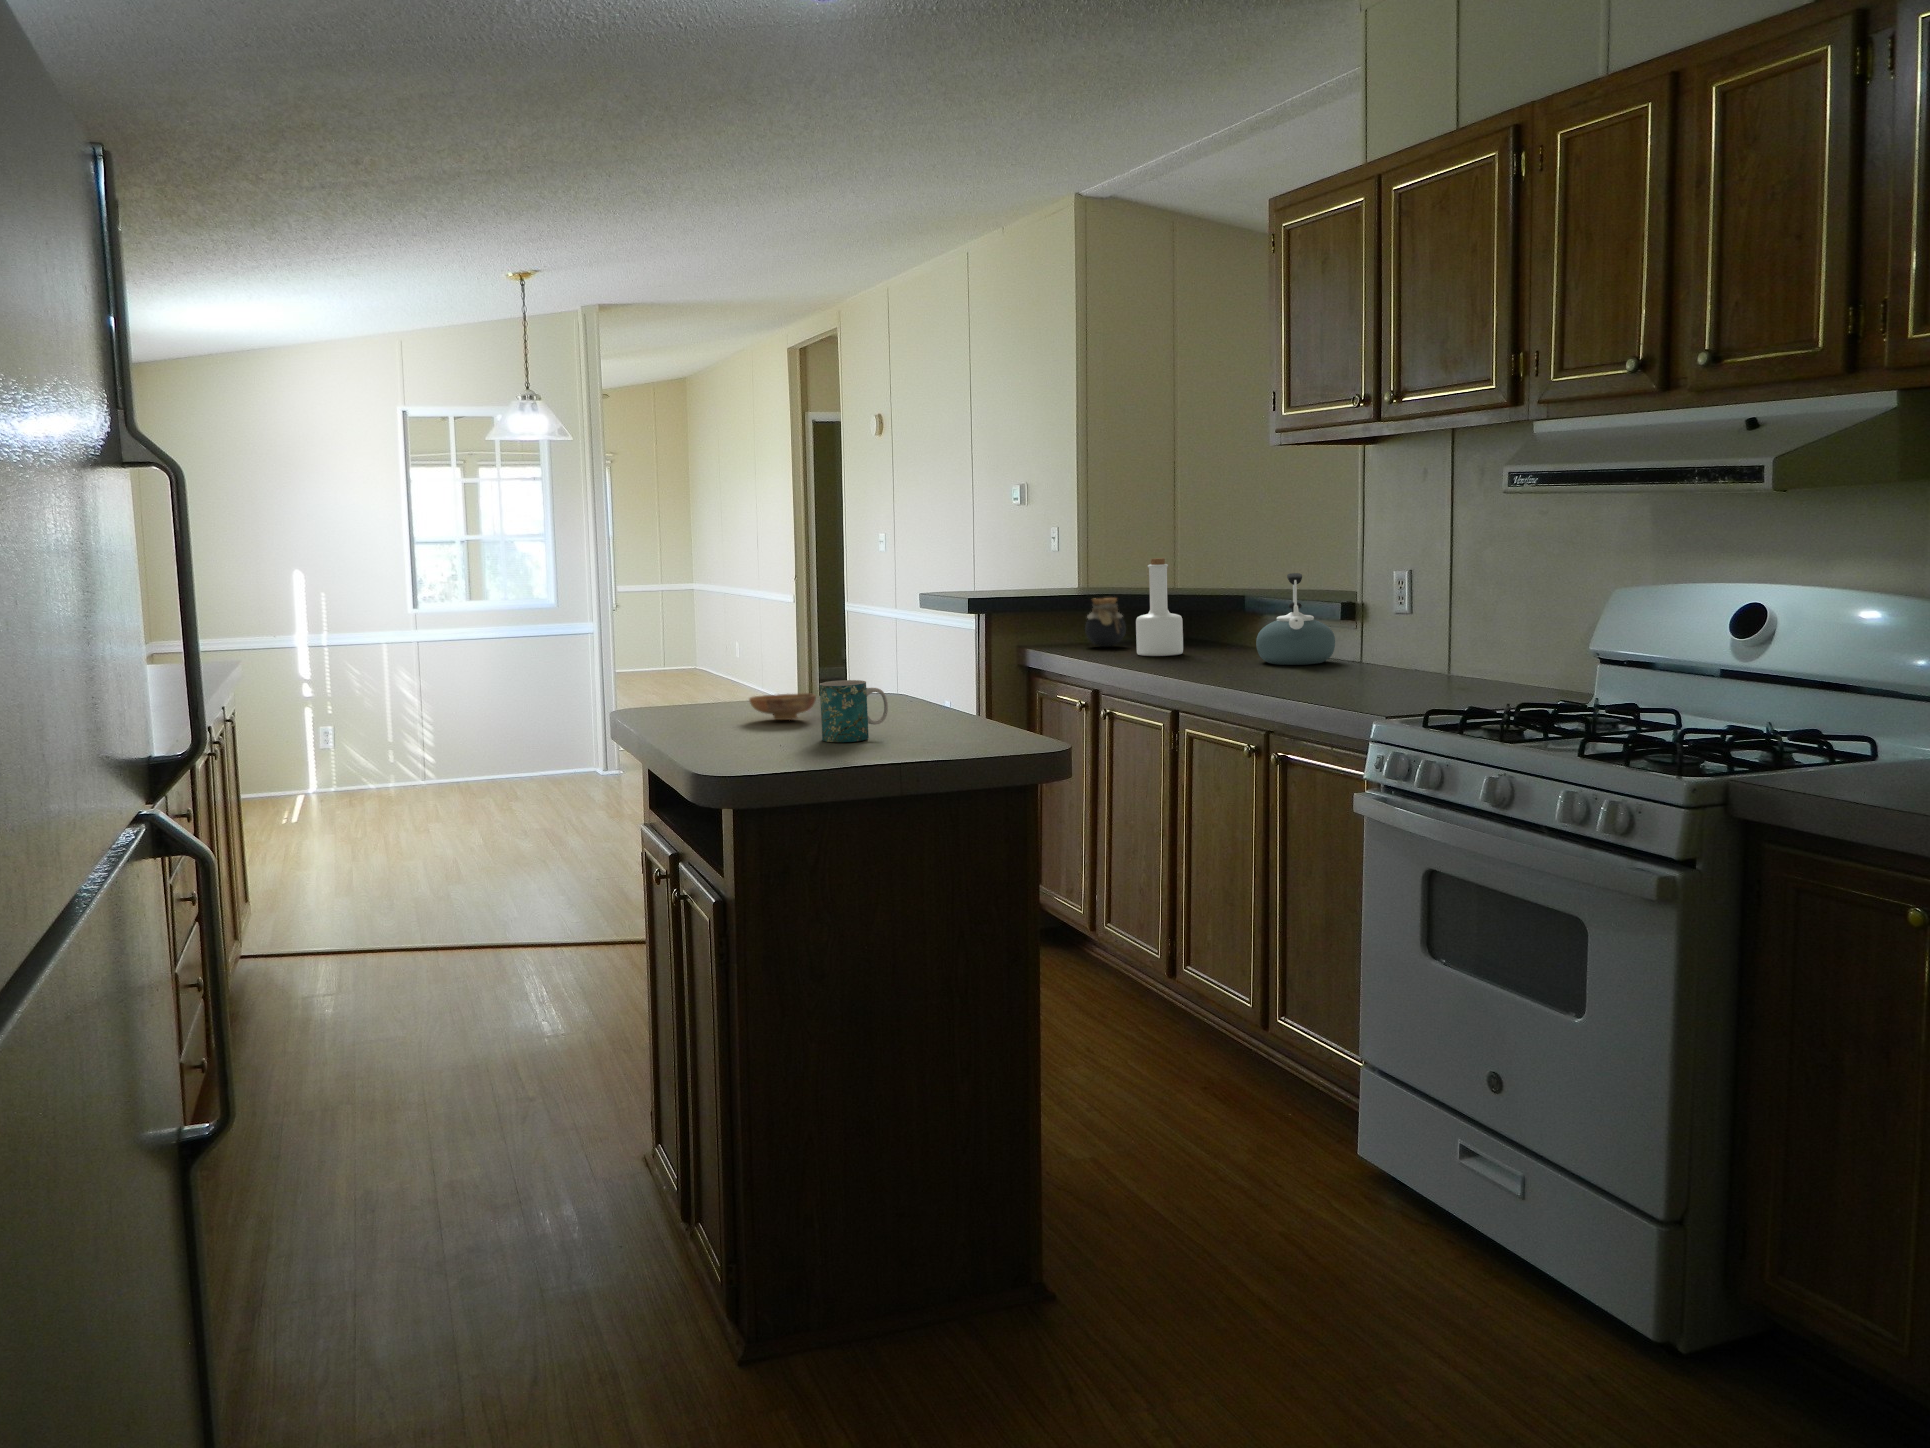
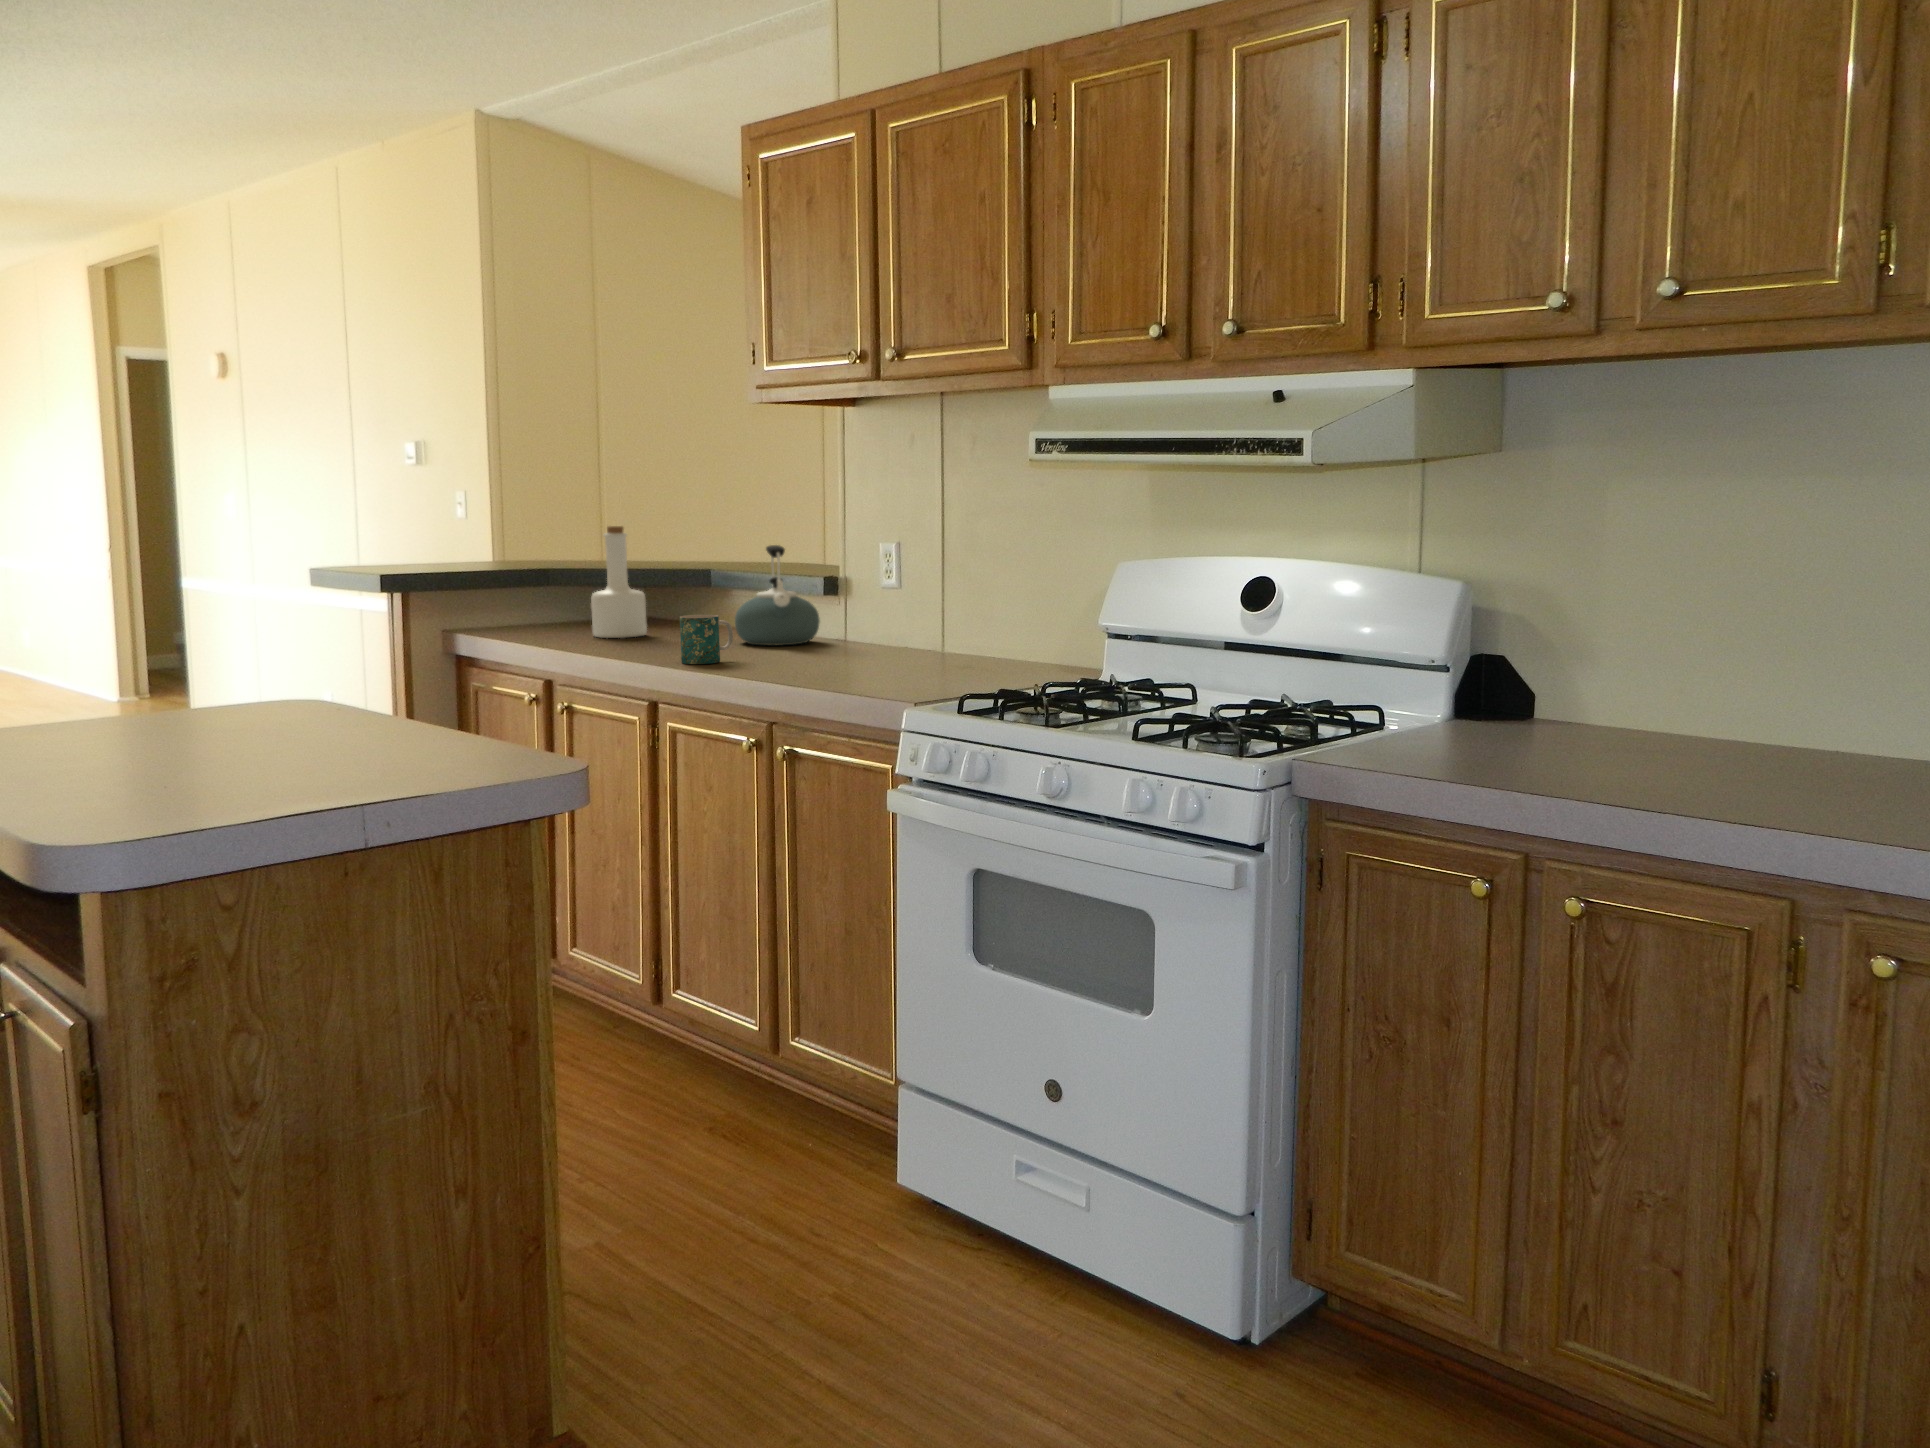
jar: present [1085,598,1126,647] -> none [525,572,575,628]
mug: present [820,680,888,742] -> present [680,615,733,664]
bowl: present [749,693,816,720] -> none [69,698,183,739]

